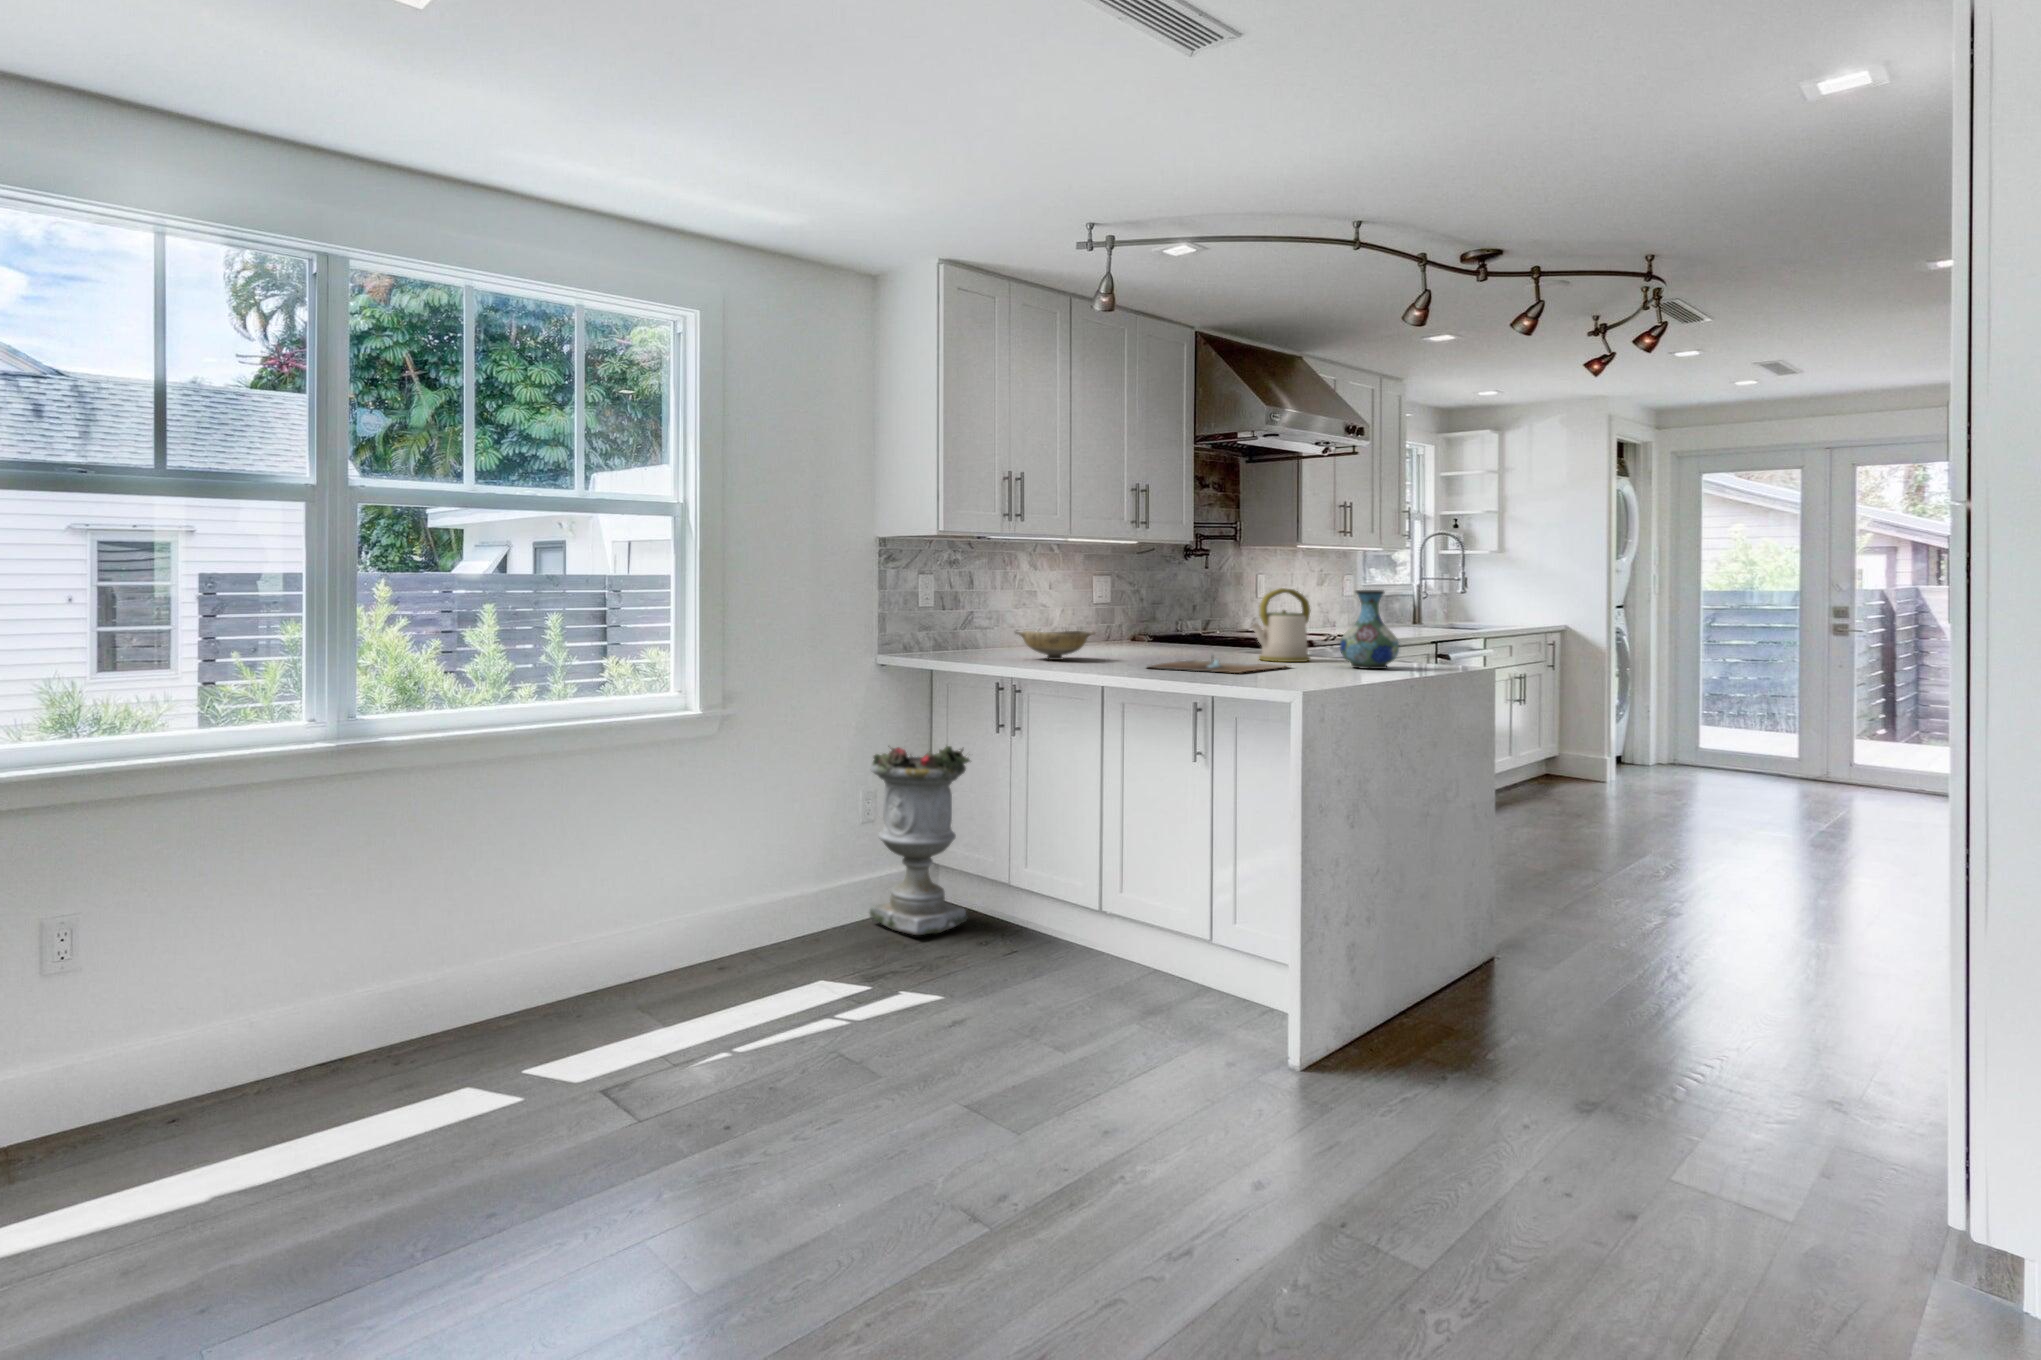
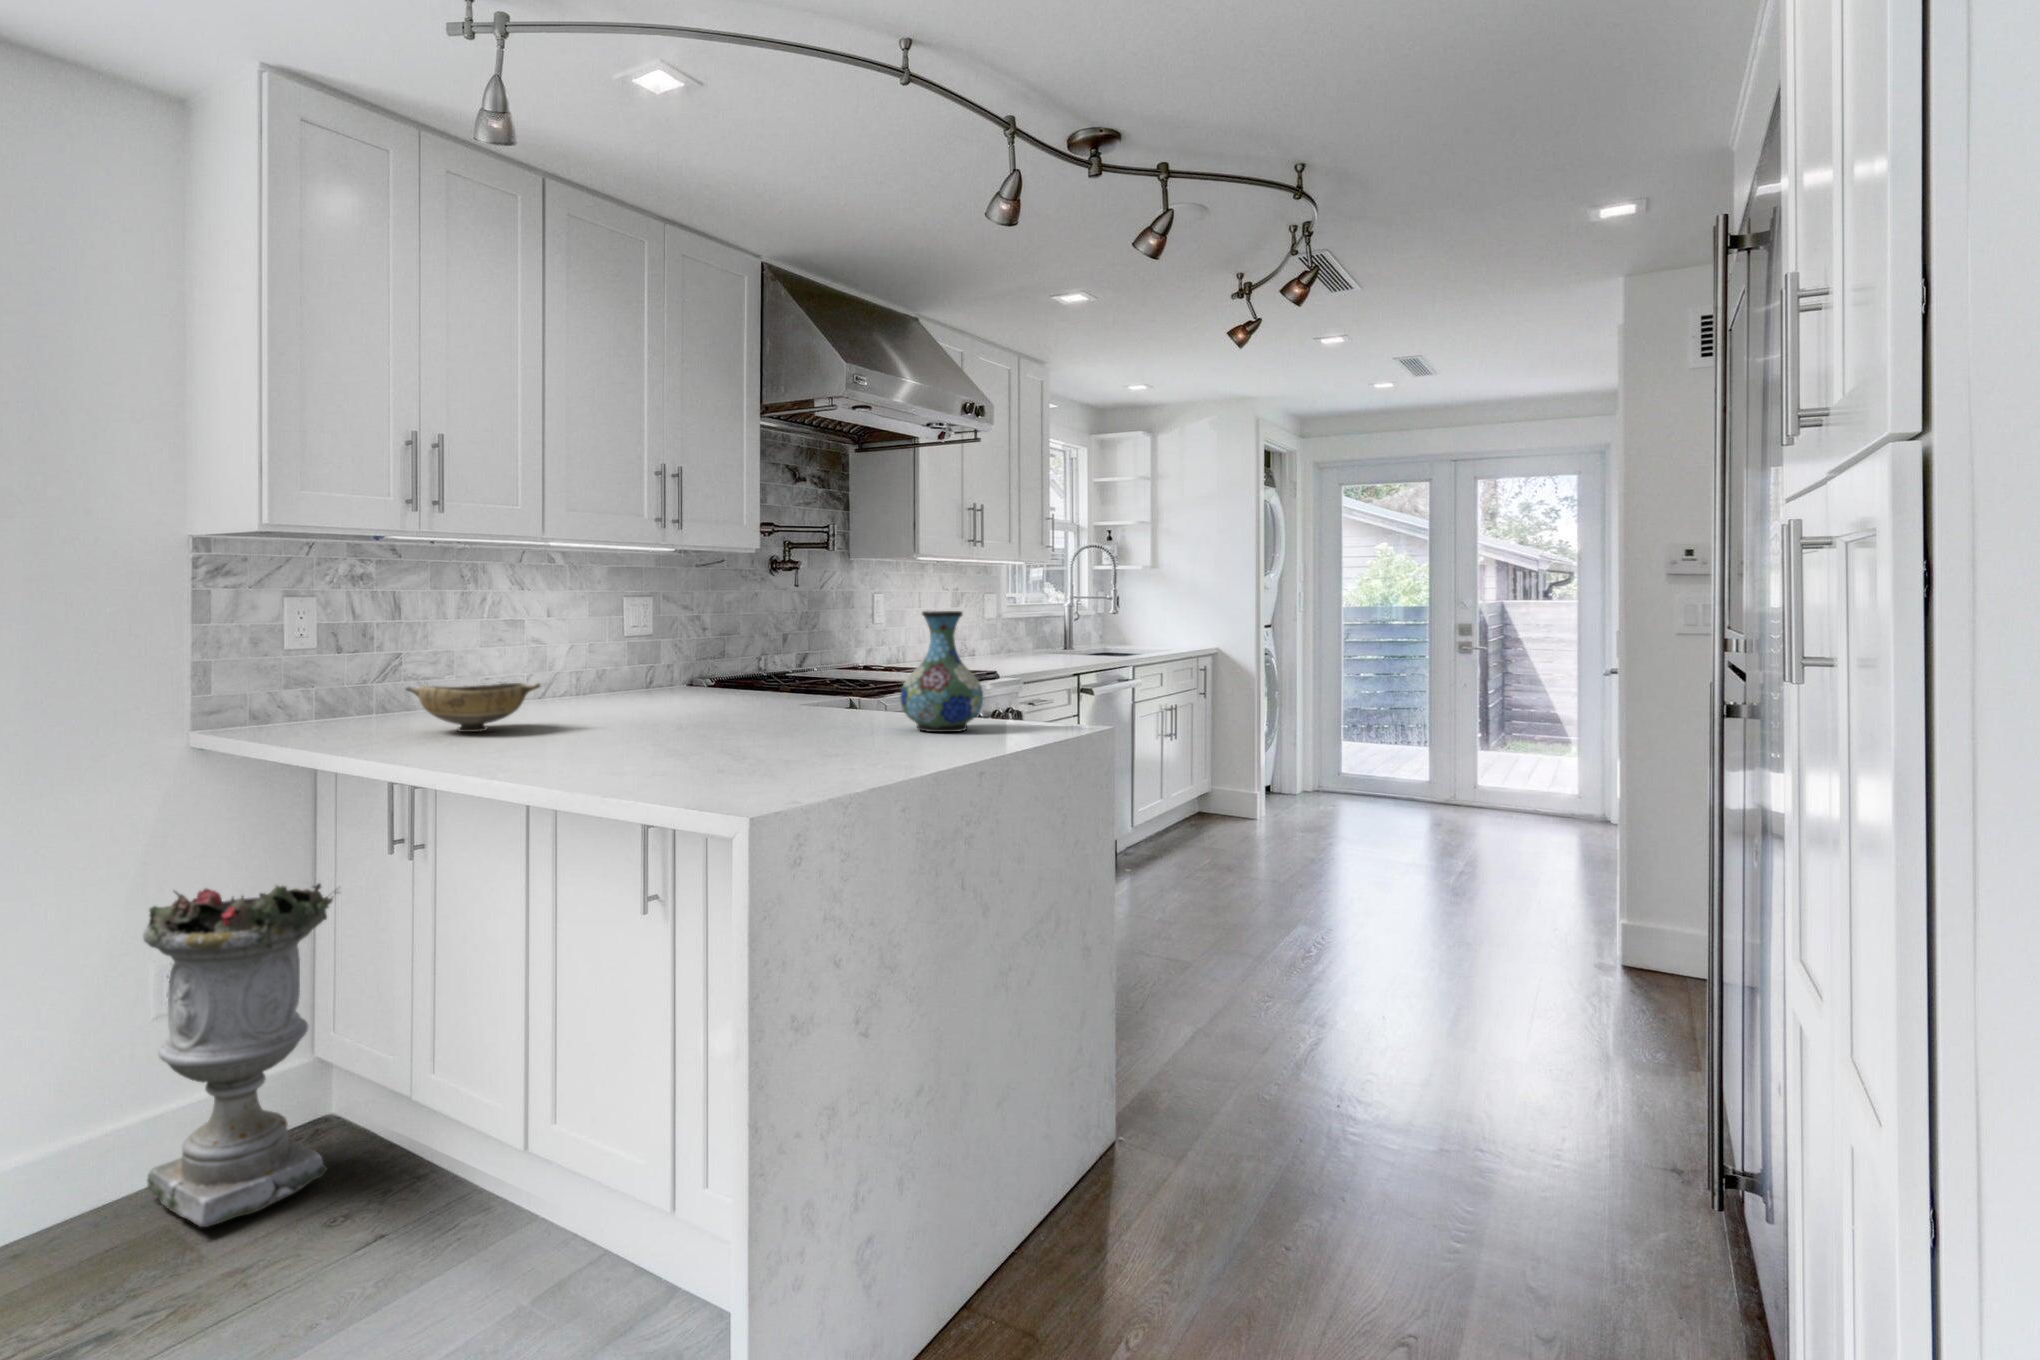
kettle: present [1252,588,1311,662] -> none [788,610,874,721]
cutting board: present [1149,656,1286,673] -> none [586,718,829,753]

